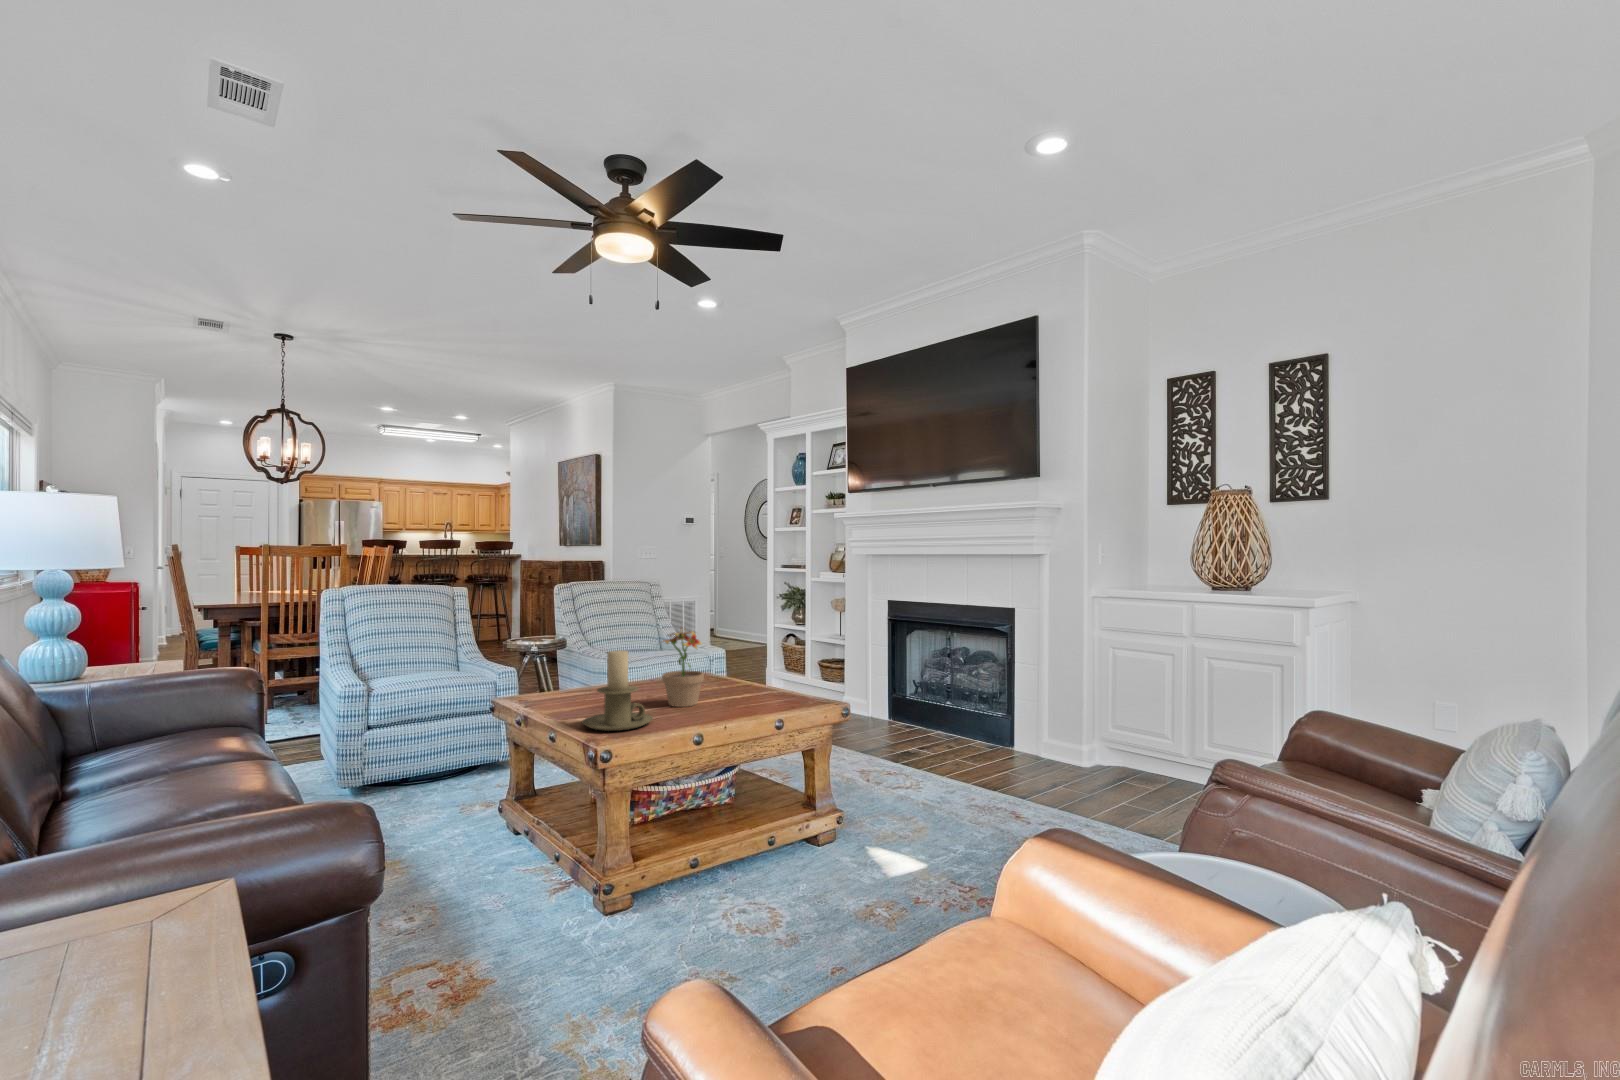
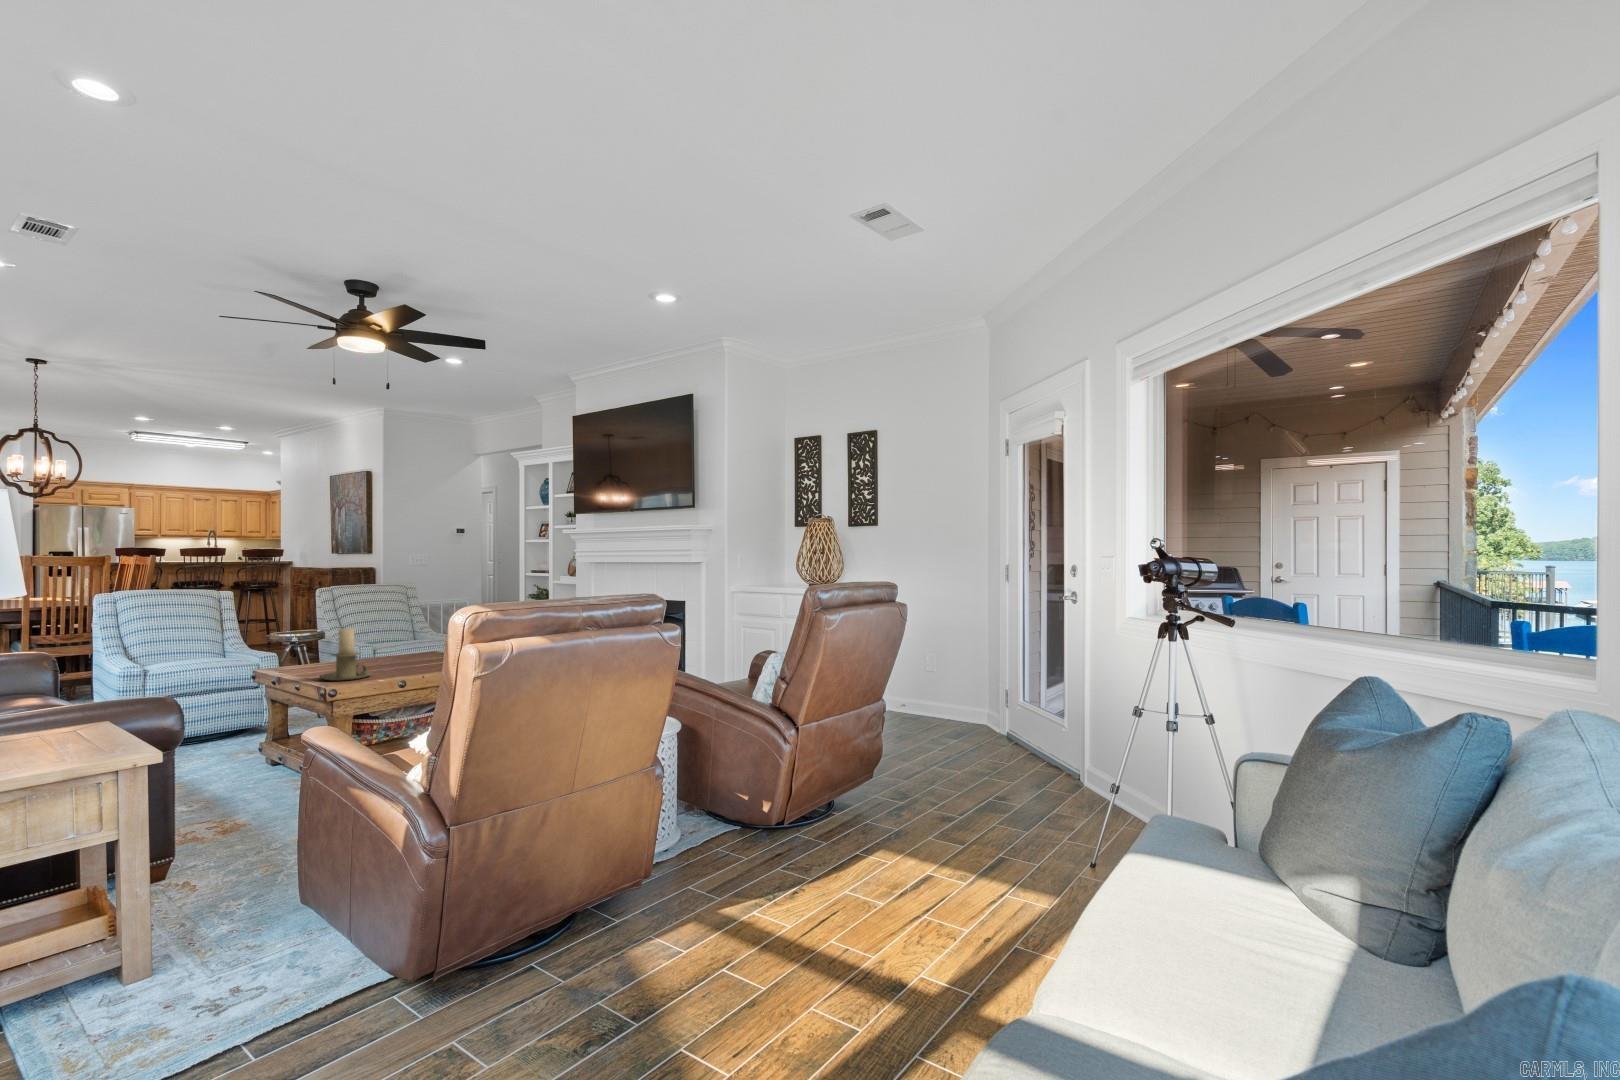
potted plant: present [662,631,704,707] -> none [382,613,418,668]

